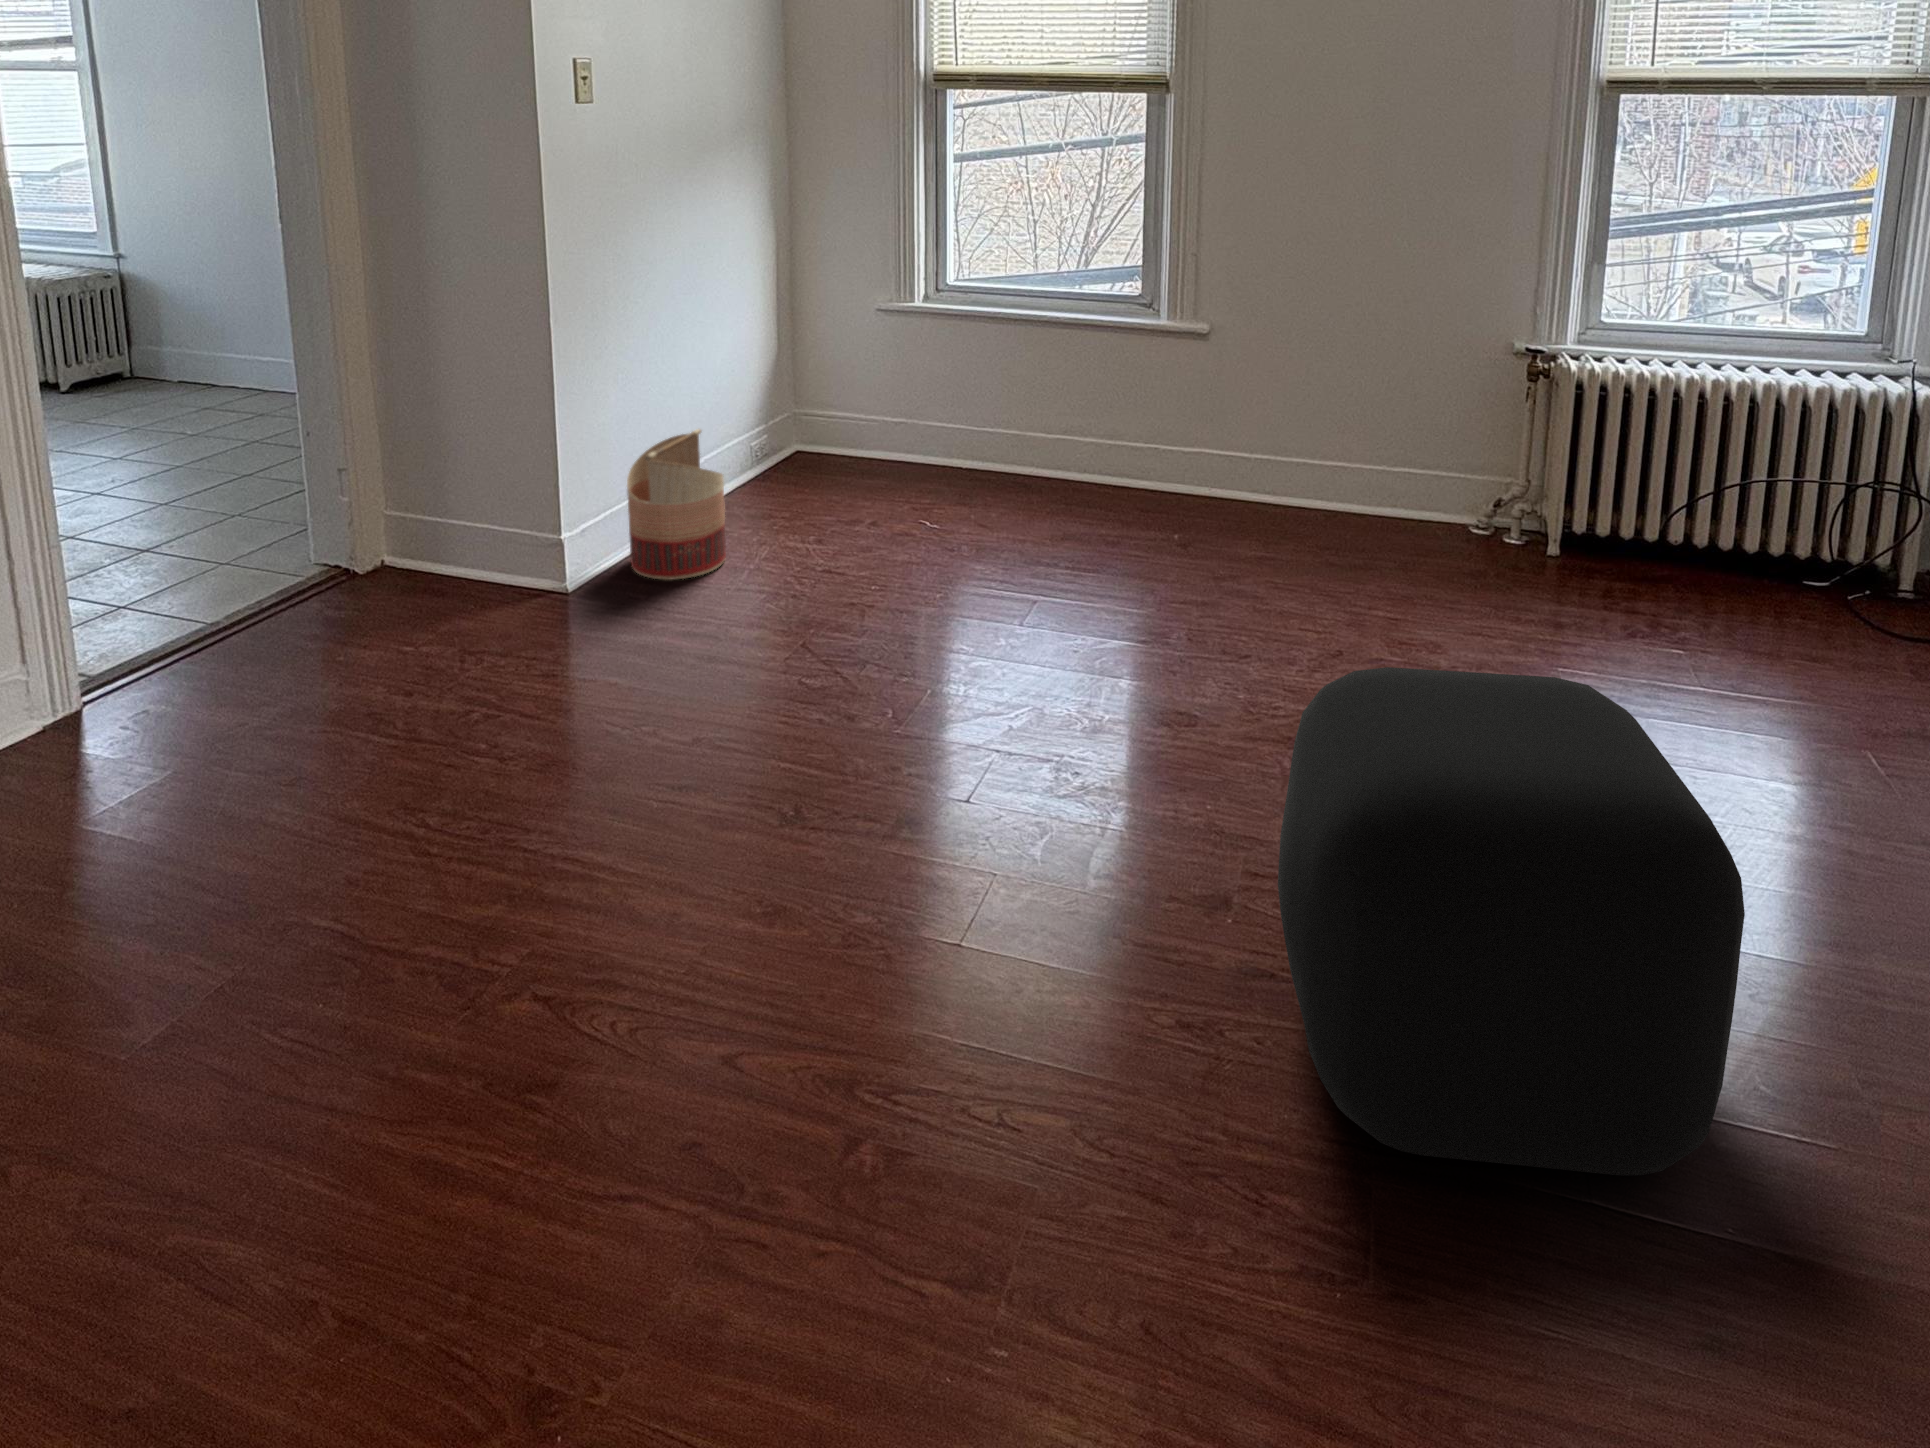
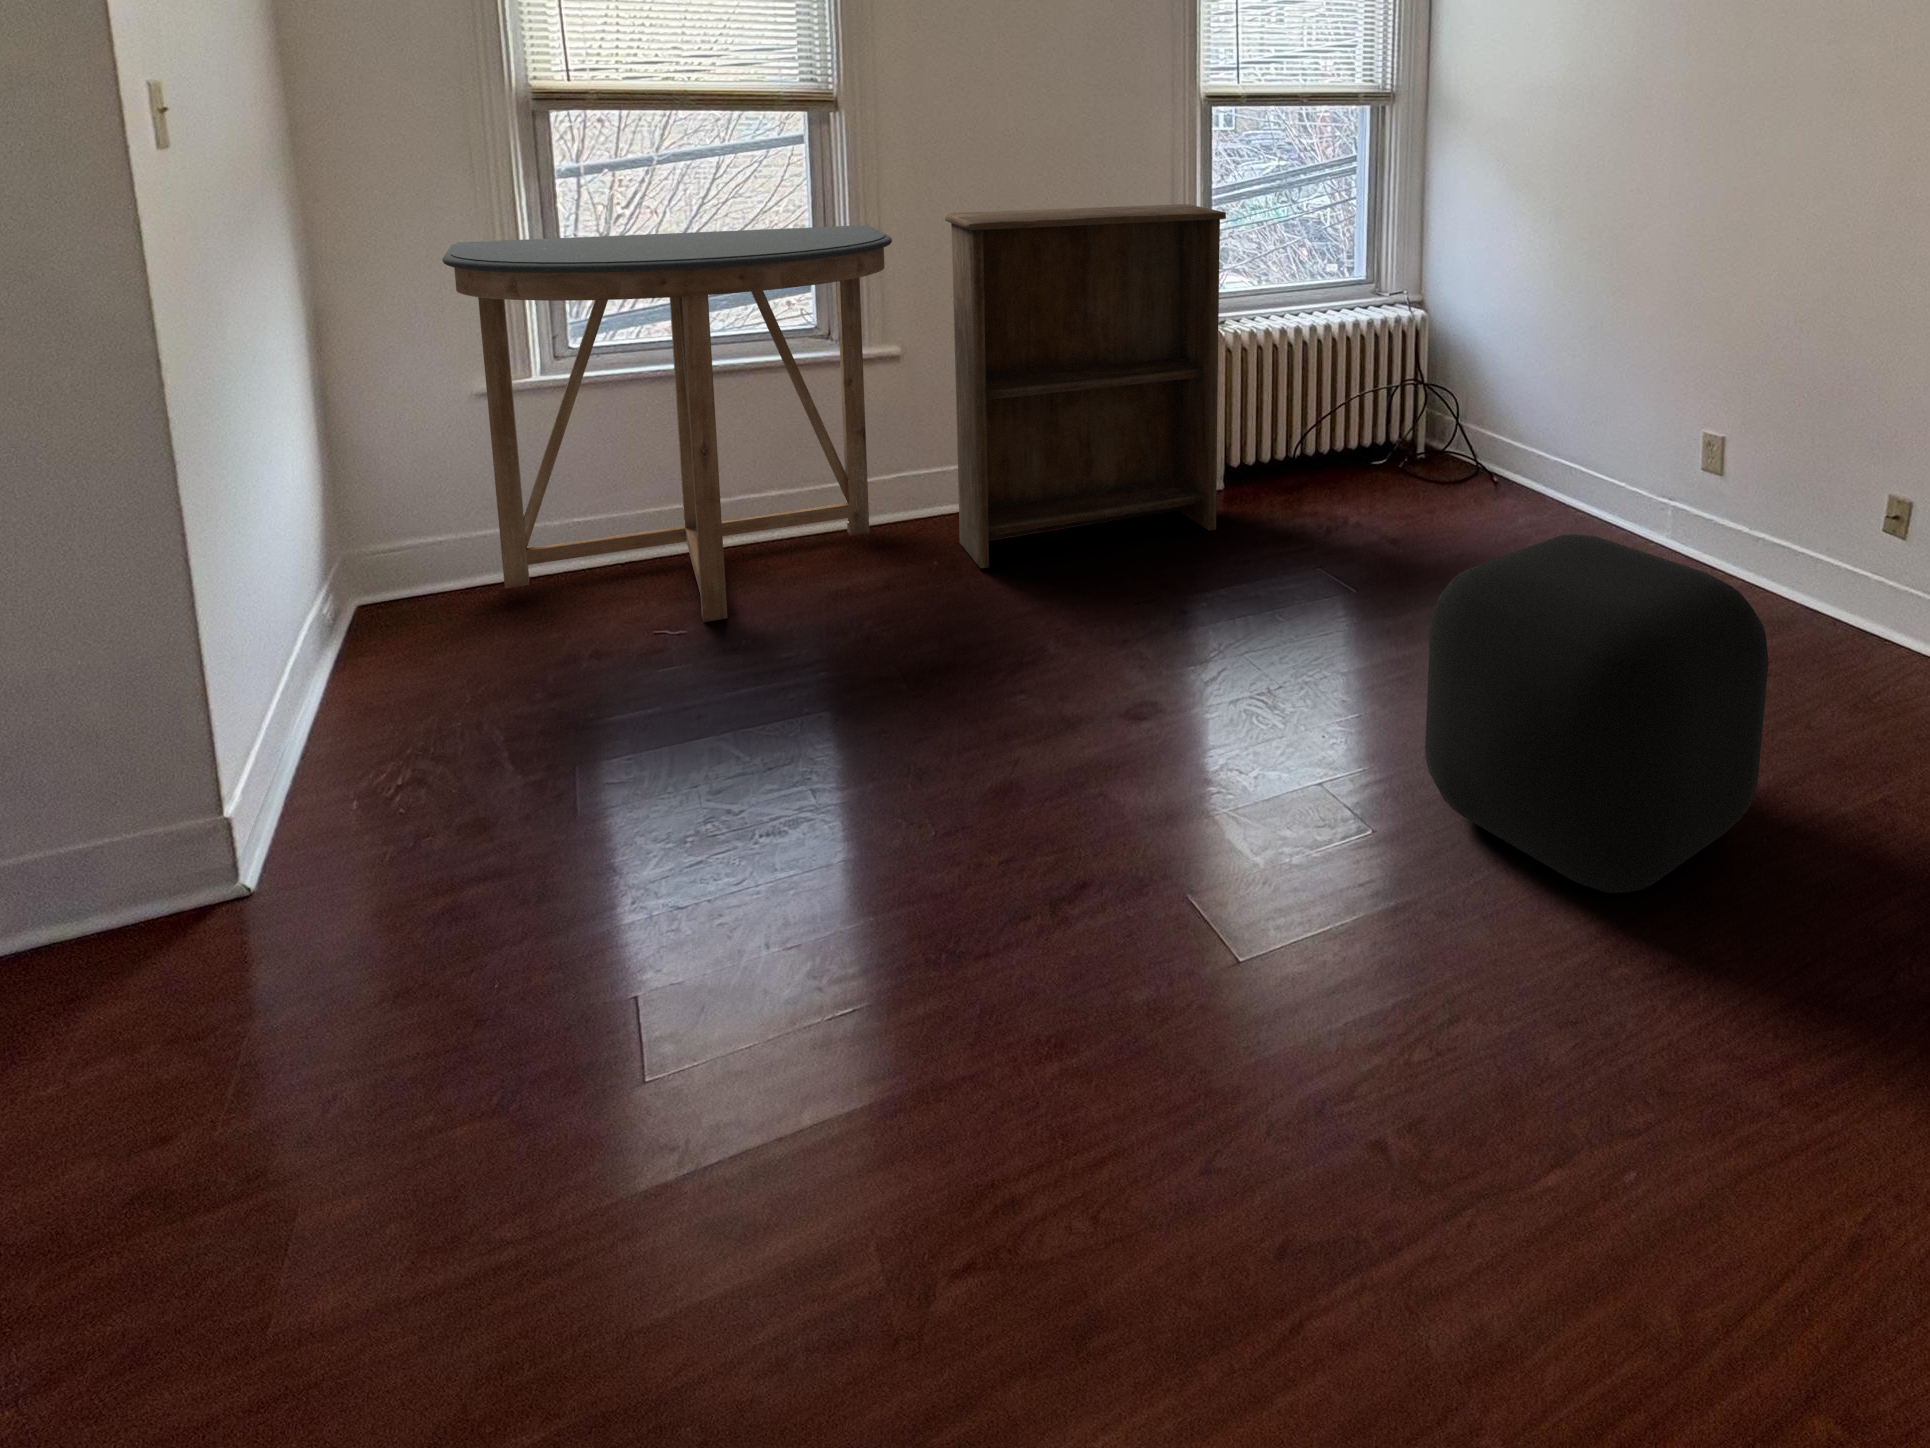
console table: none [832,191,1191,531] -> present [442,225,892,622]
bookshelf: none [1204,196,1526,593] -> present [945,204,1226,568]
basket: present [627,429,726,580] -> none [286,590,457,815]

